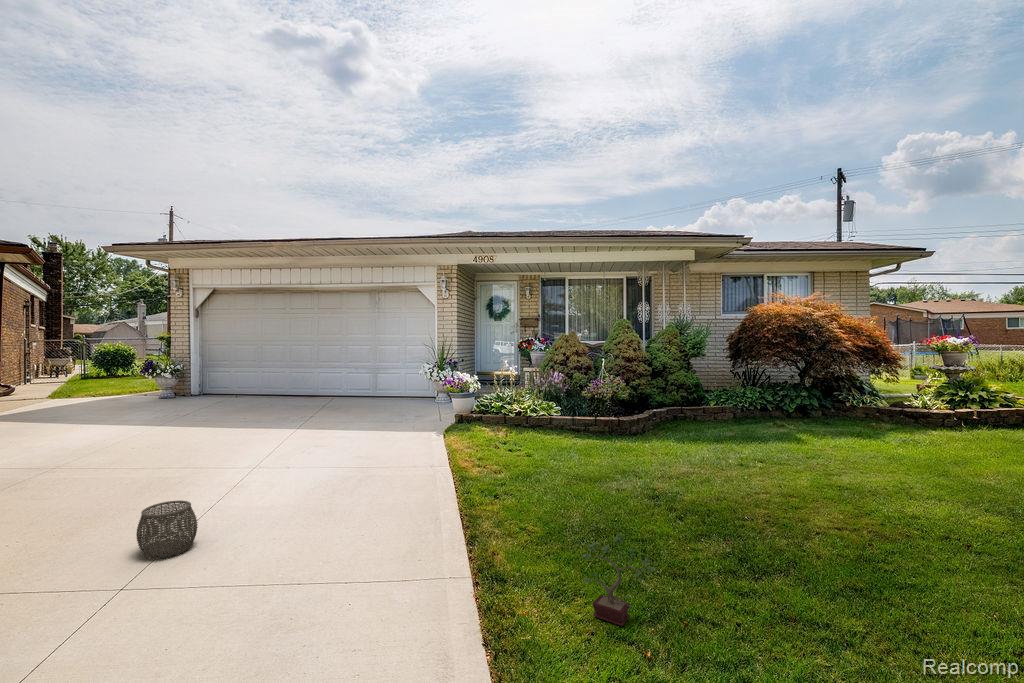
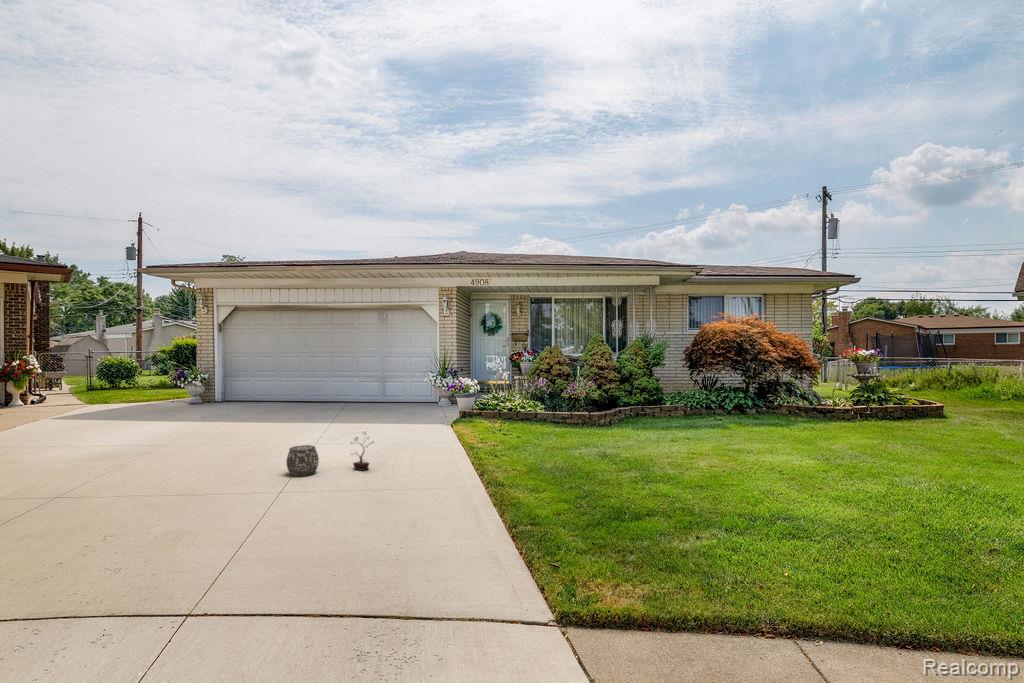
potted plant: present [582,533,655,626] -> present [353,434,373,471]

